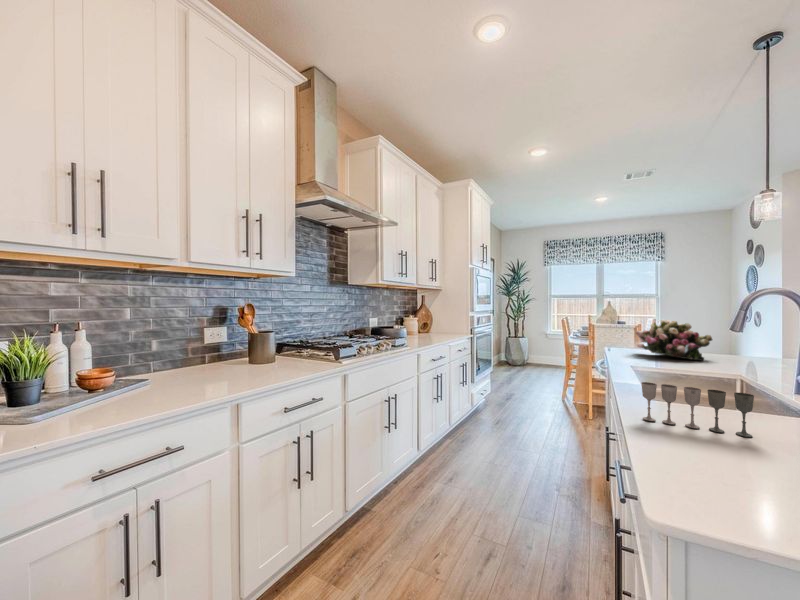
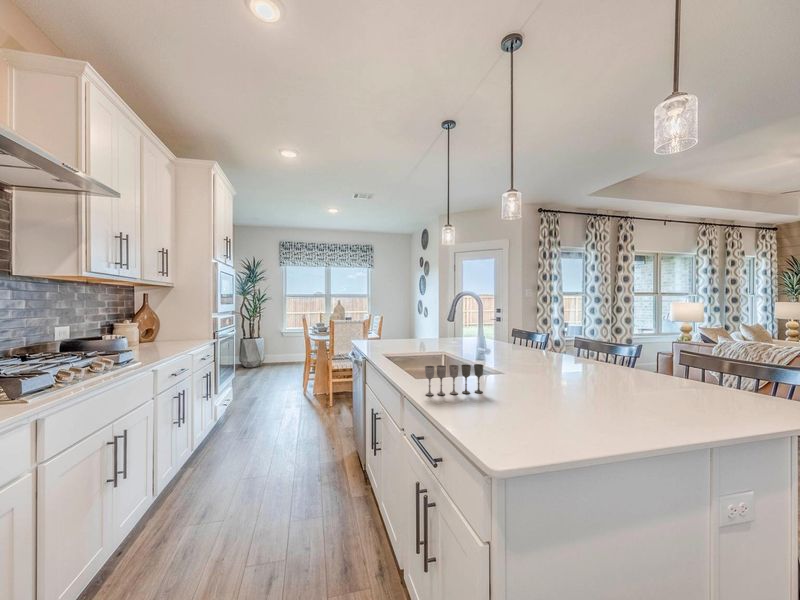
flower arrangement: present [636,320,712,360] -> none [377,316,422,345]

